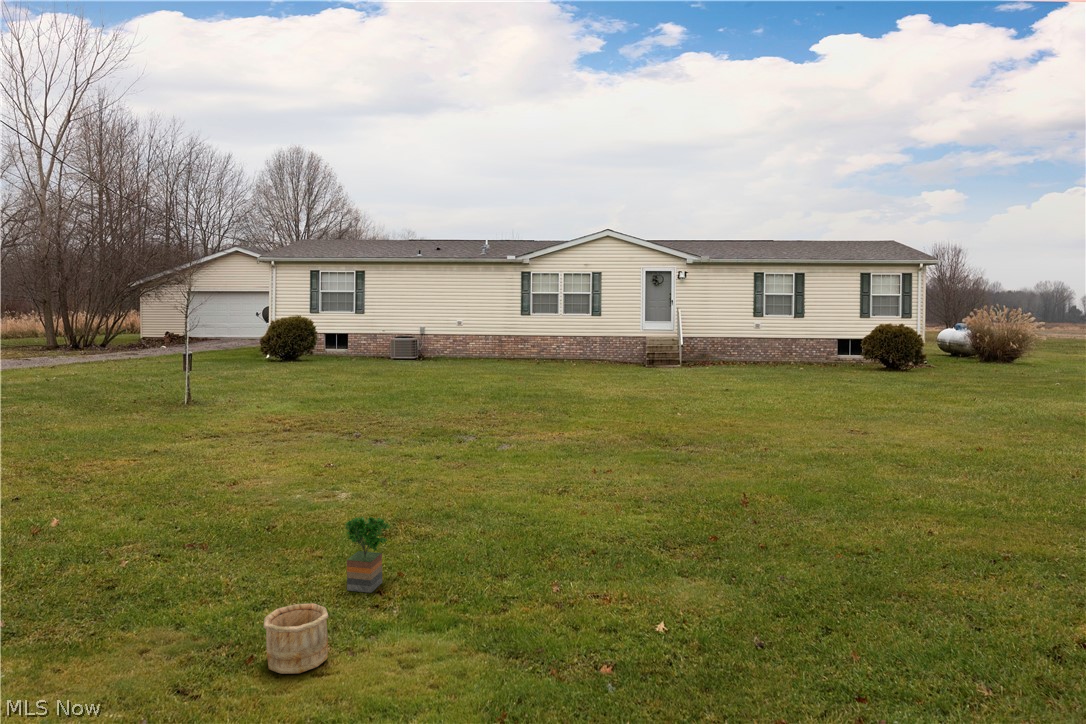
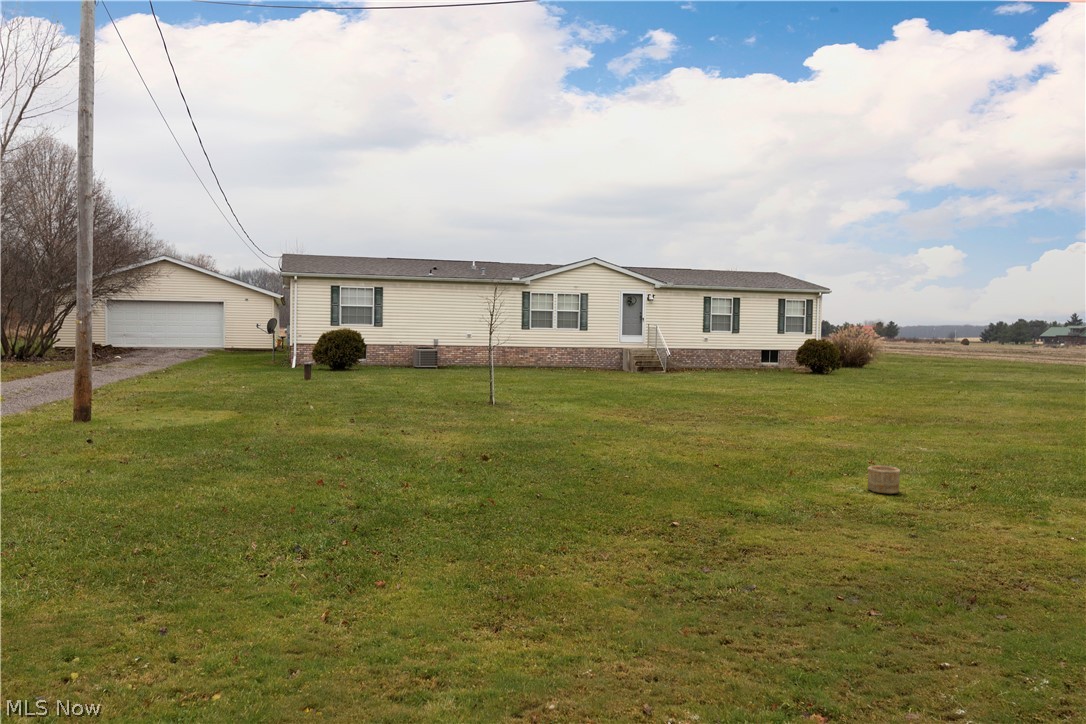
potted tree: present [345,517,390,593] -> none [821,433,852,473]

